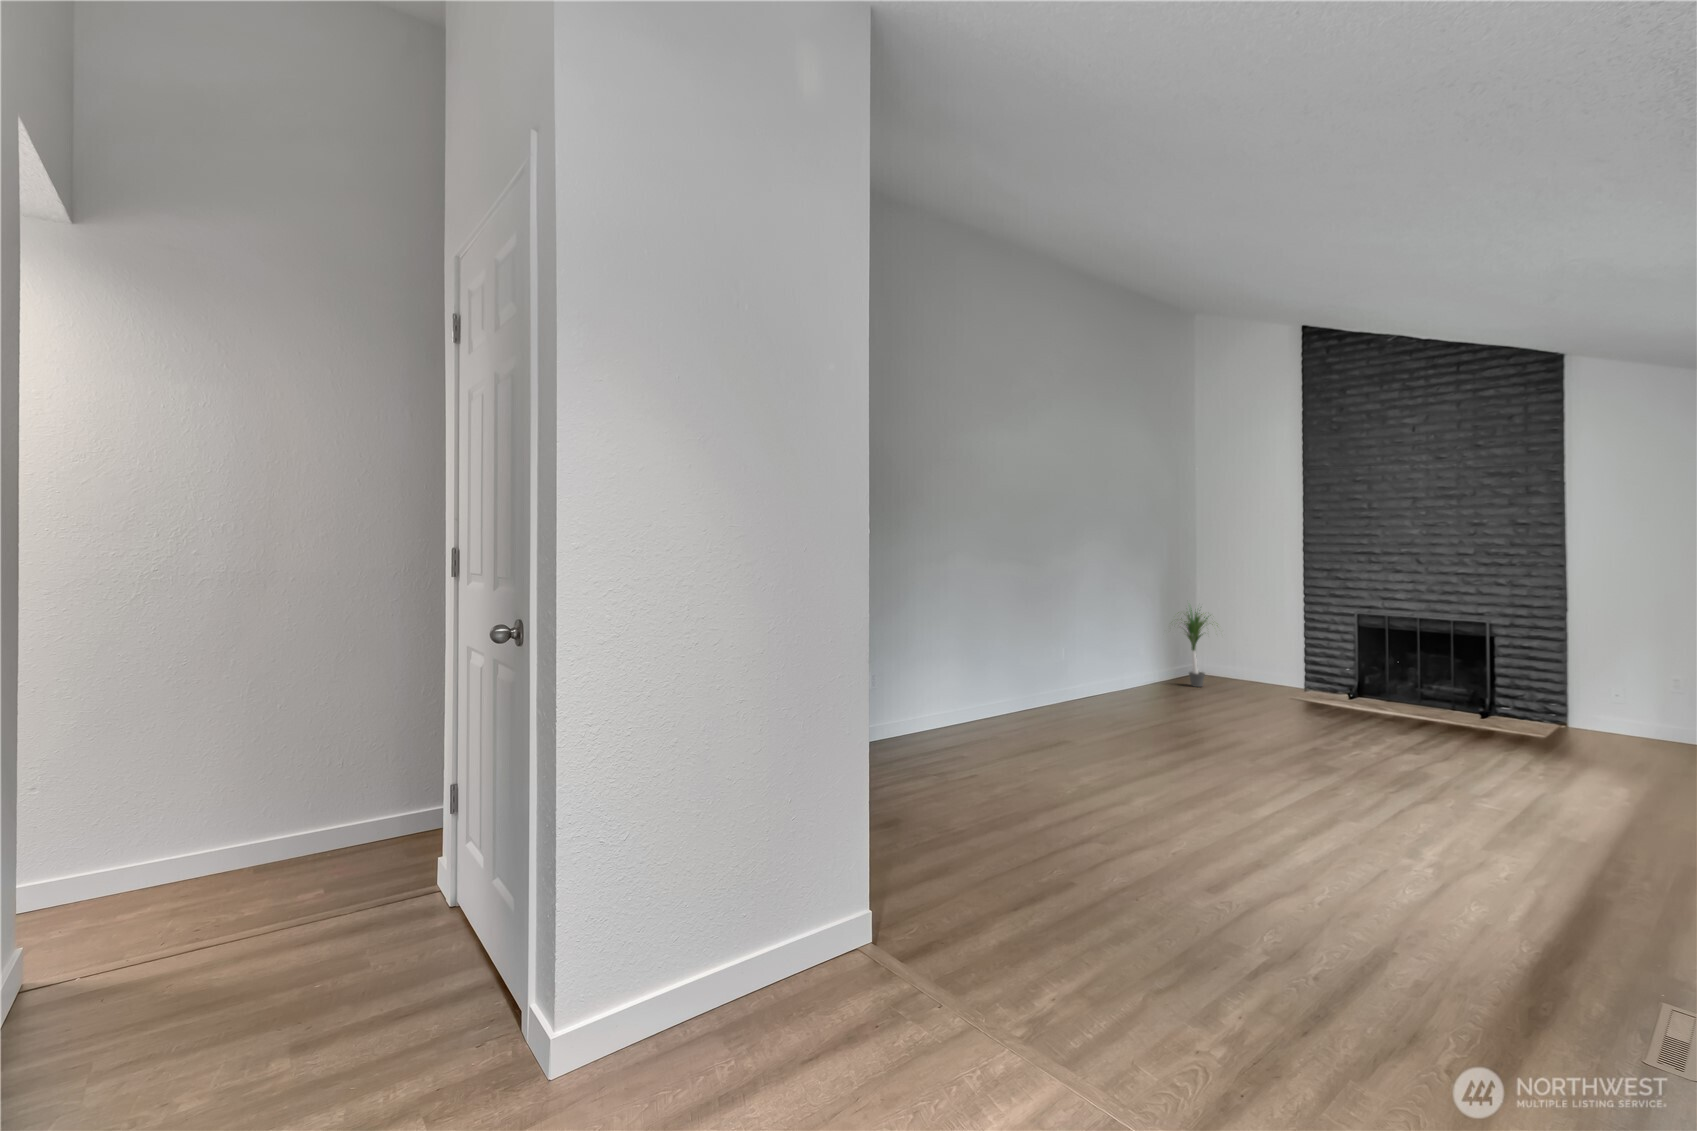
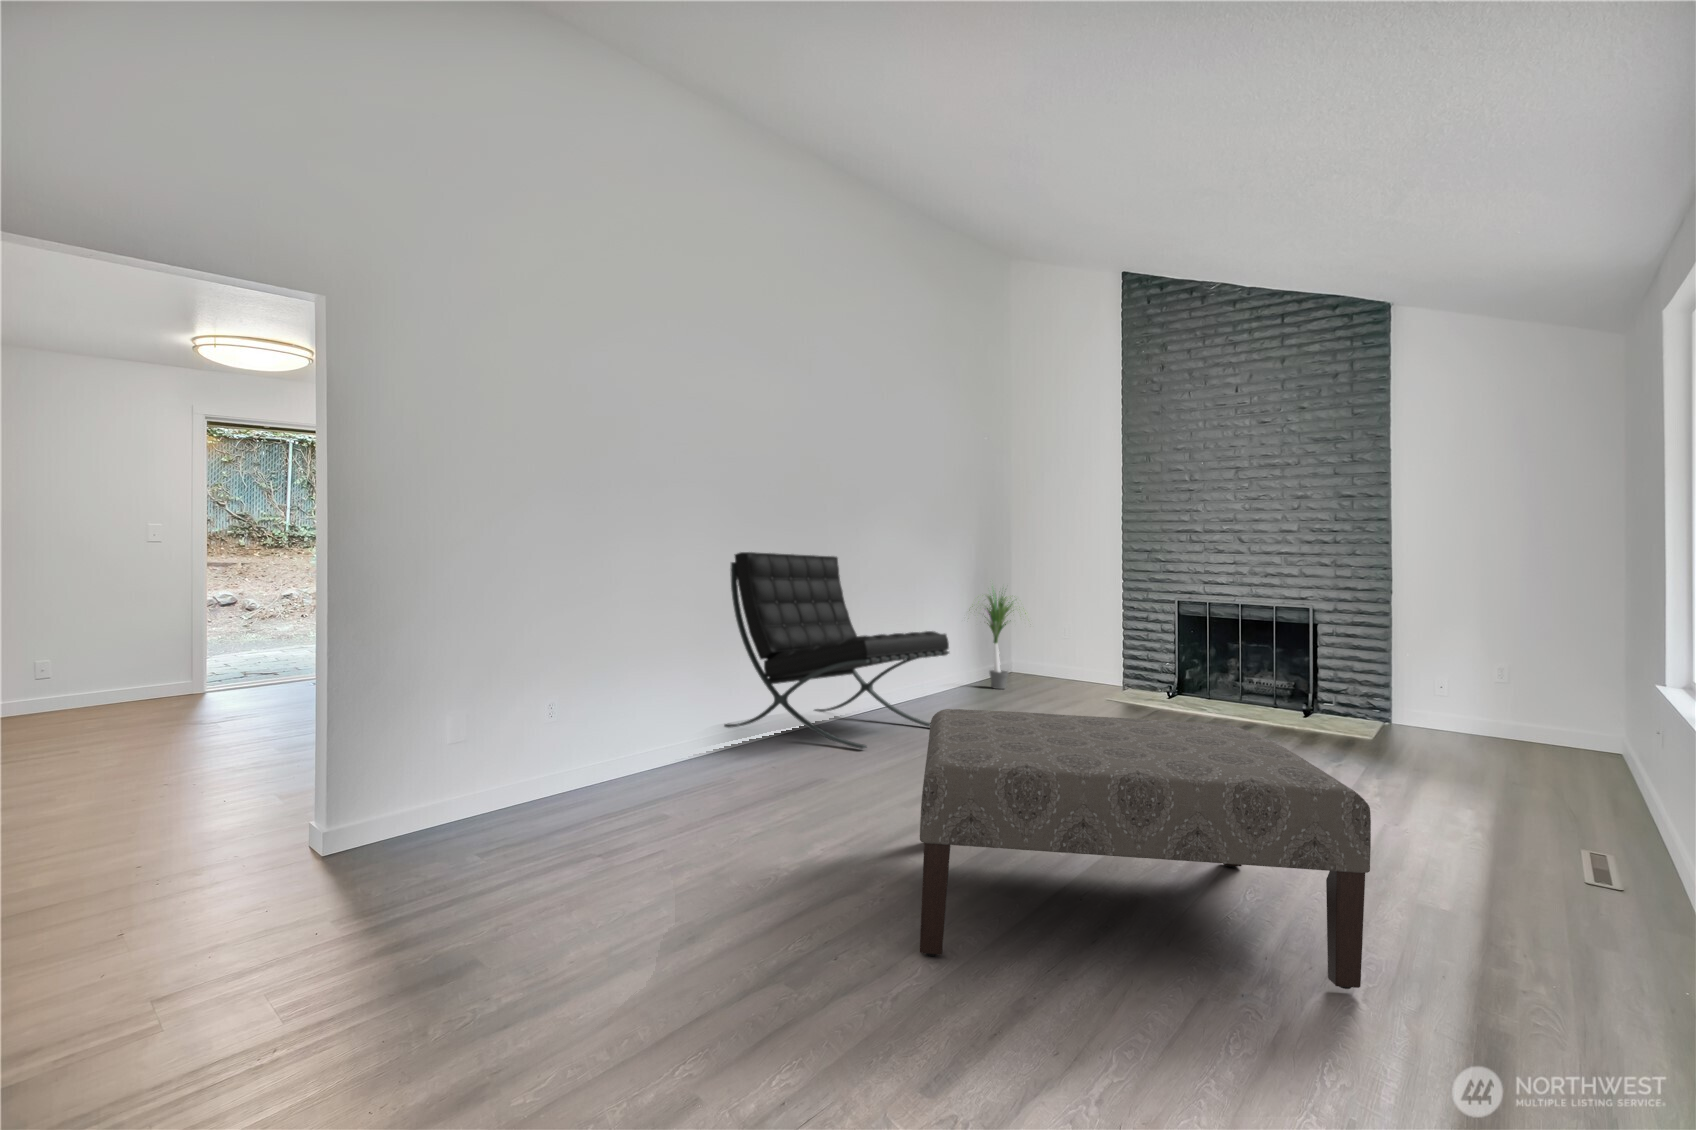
lounge chair: none [972,595,1143,747] -> present [724,552,949,749]
ottoman: none [1077,739,1422,984] -> present [920,709,1371,989]

